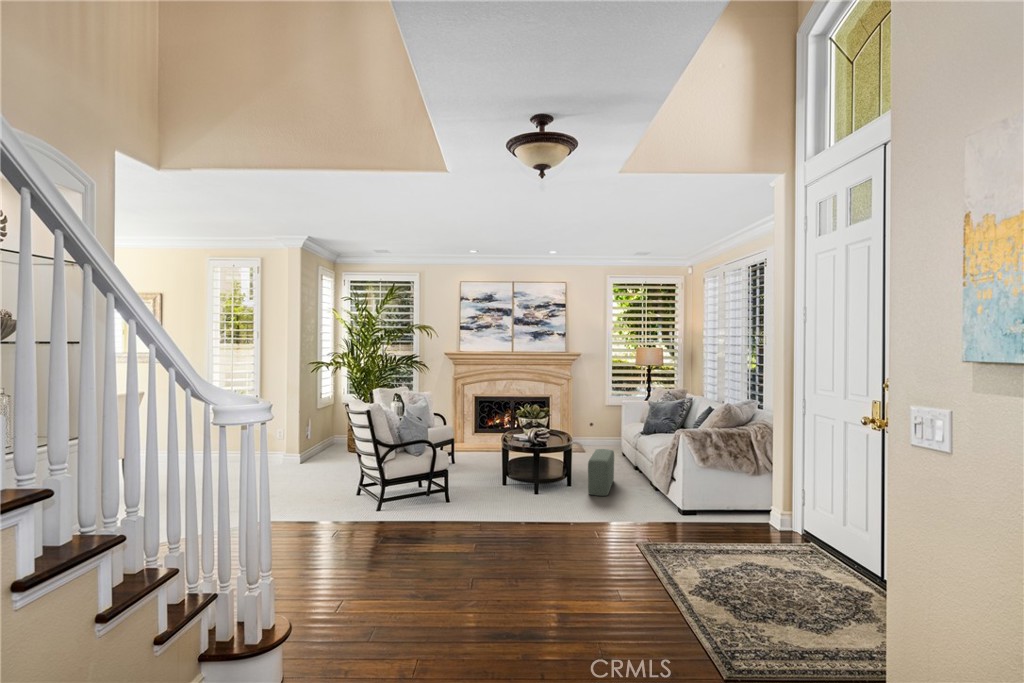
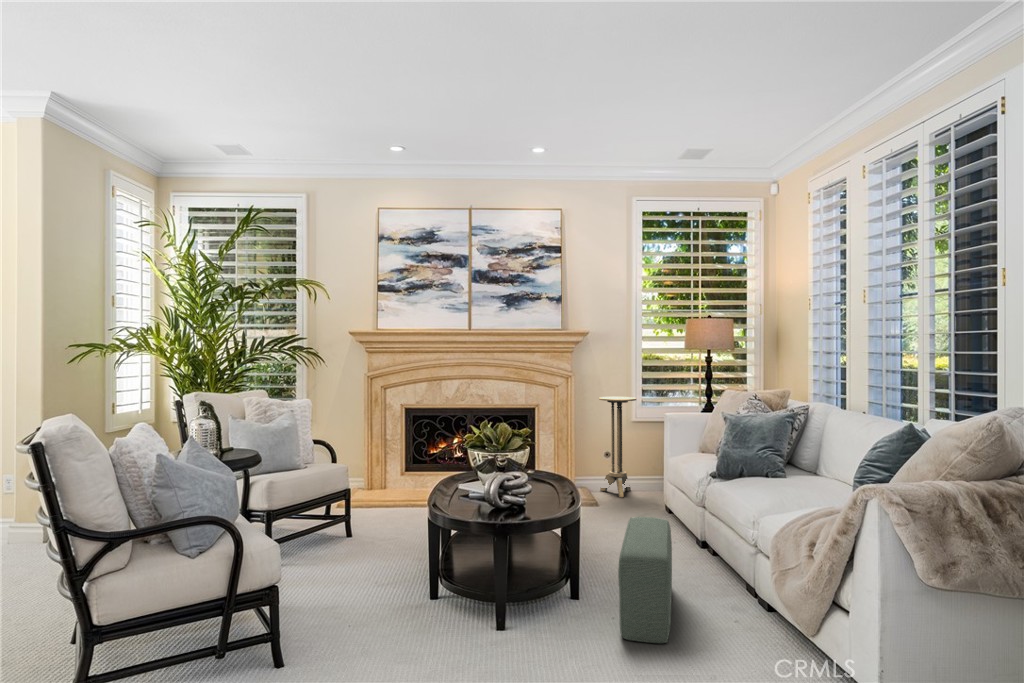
side table: none [587,391,608,448] -> present [599,397,636,497]

